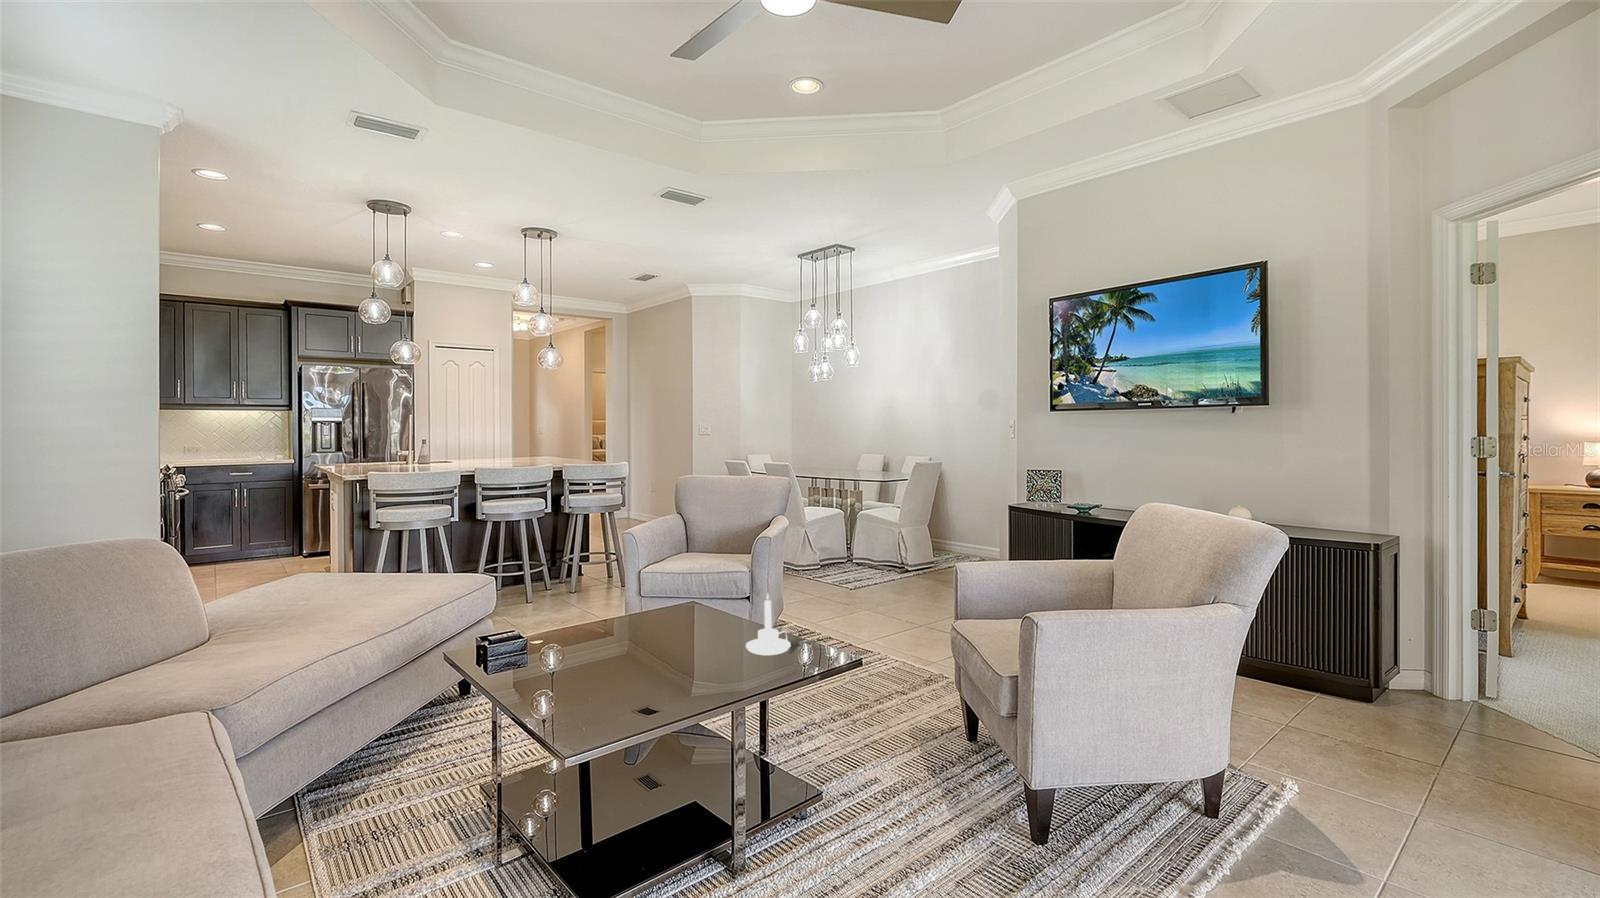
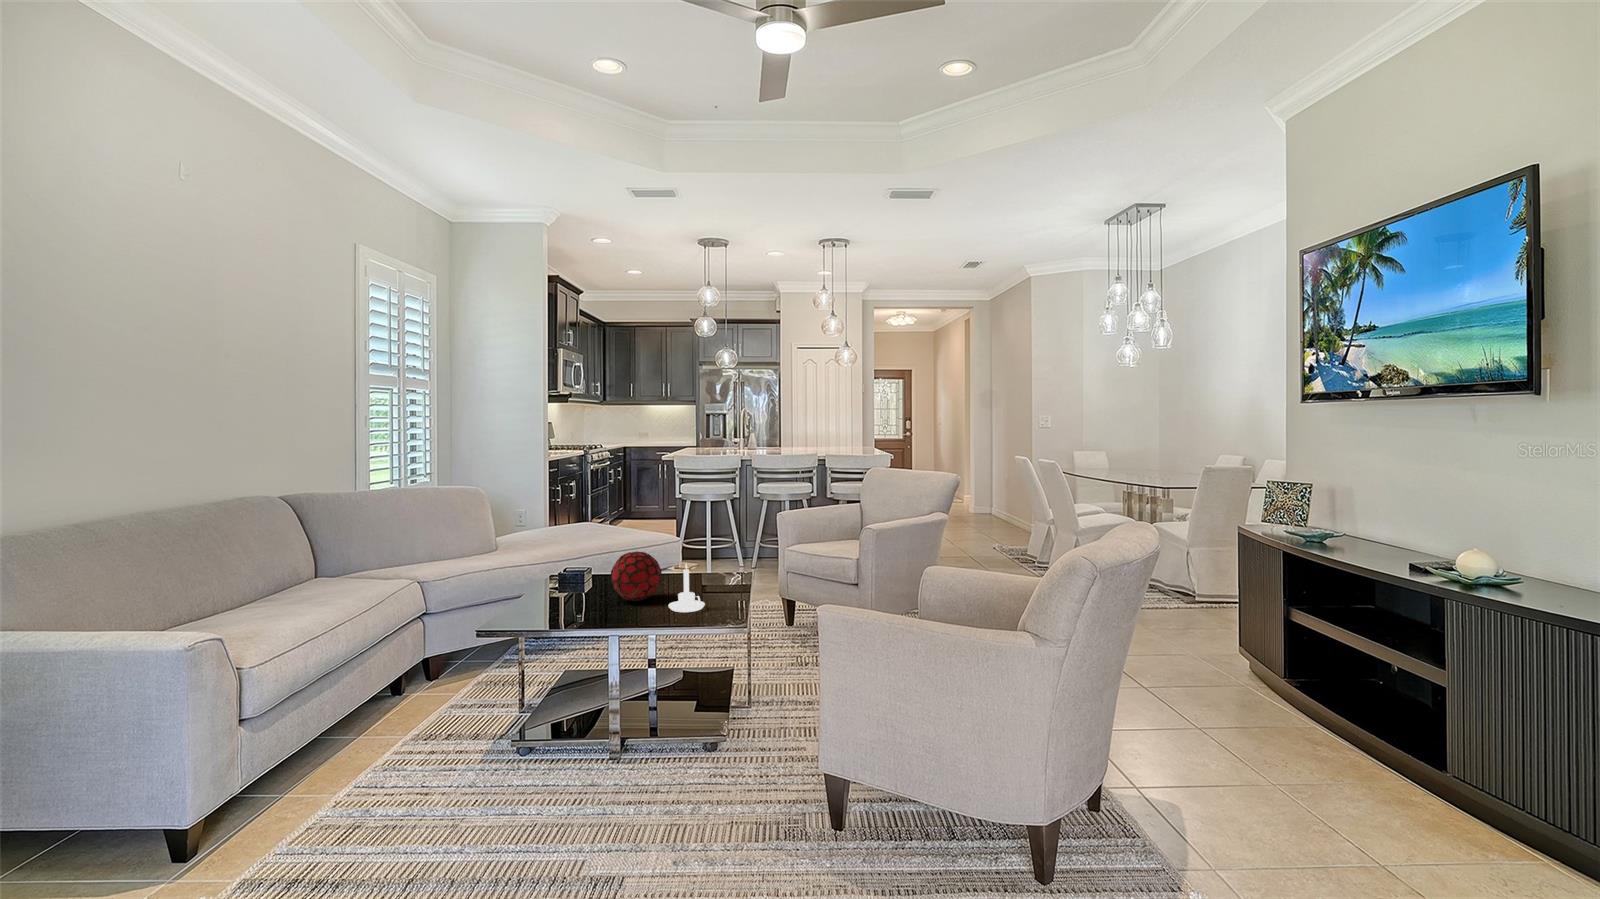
decorative orb: none [641,589,707,657] -> present [611,551,662,601]

